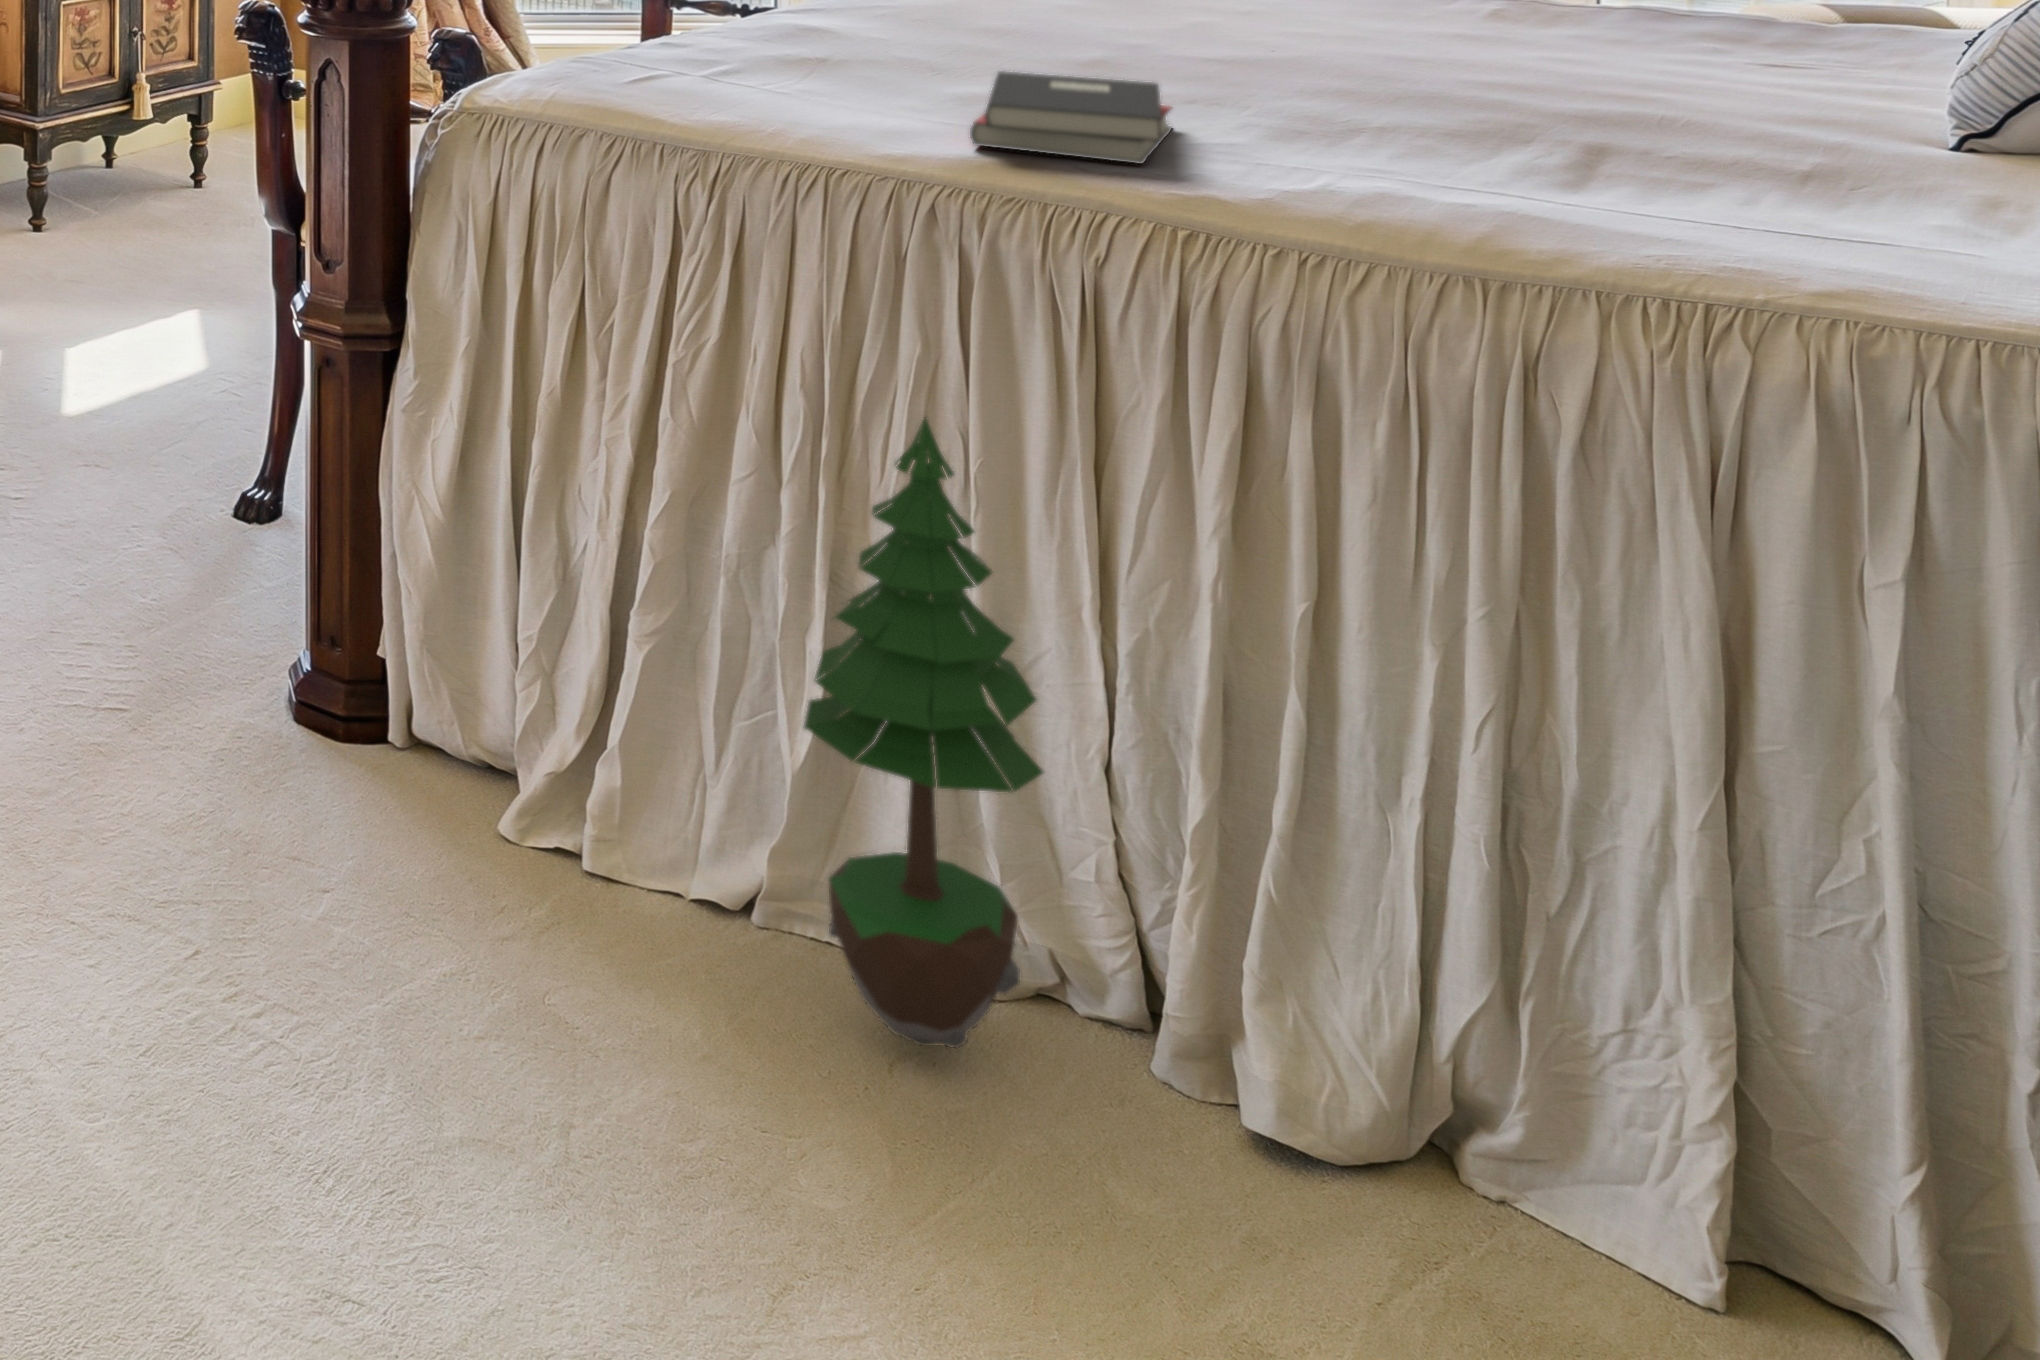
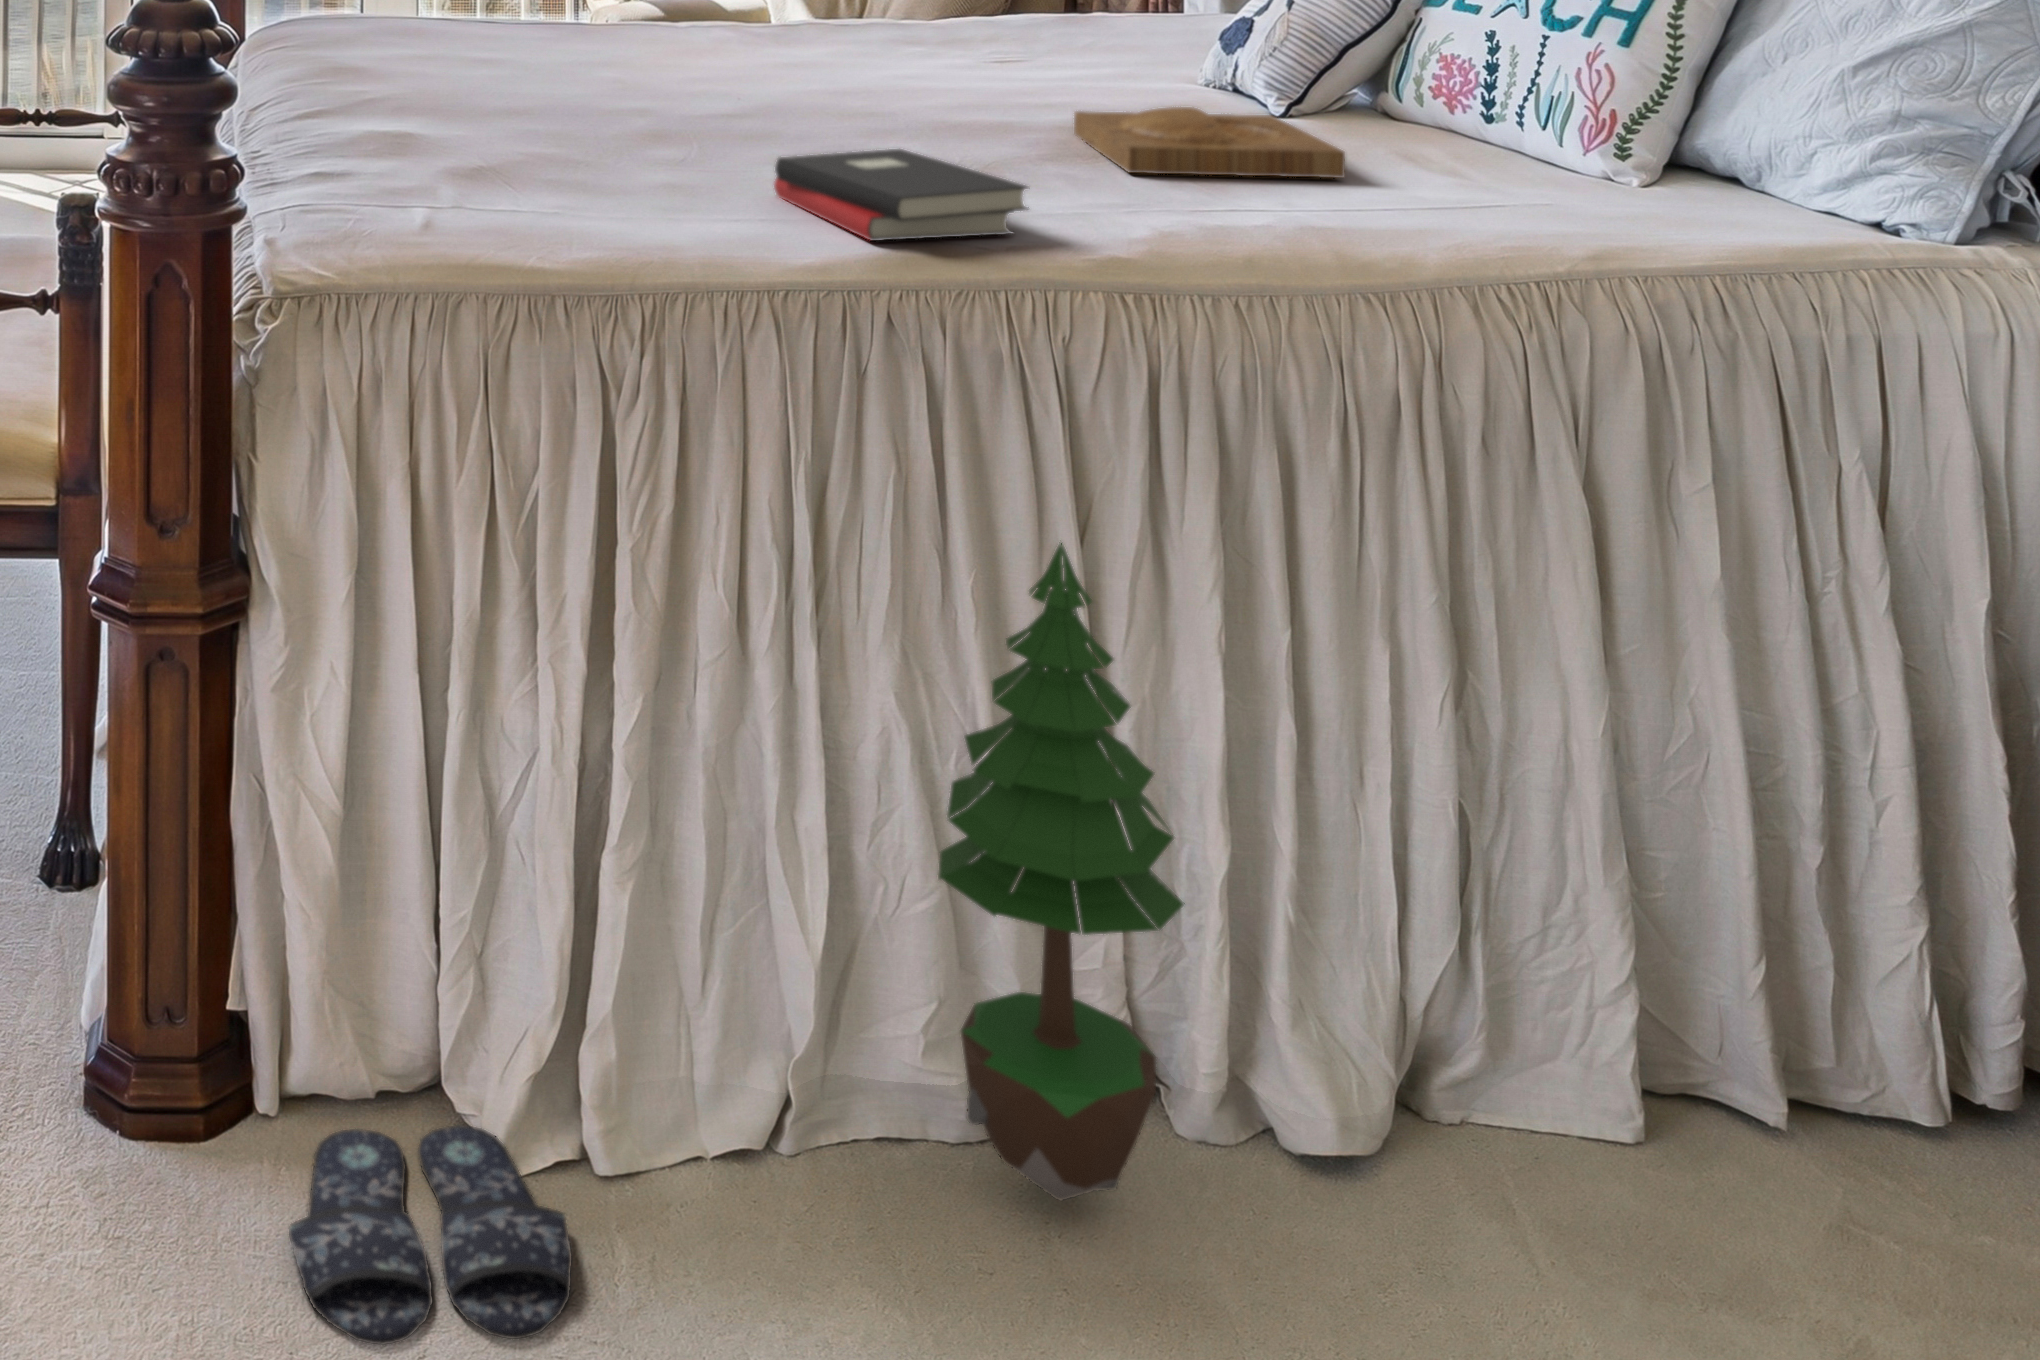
tray: none [1489,97,1849,196] -> present [1074,107,1345,178]
slippers: none [260,774,514,912] -> present [289,1125,572,1345]

